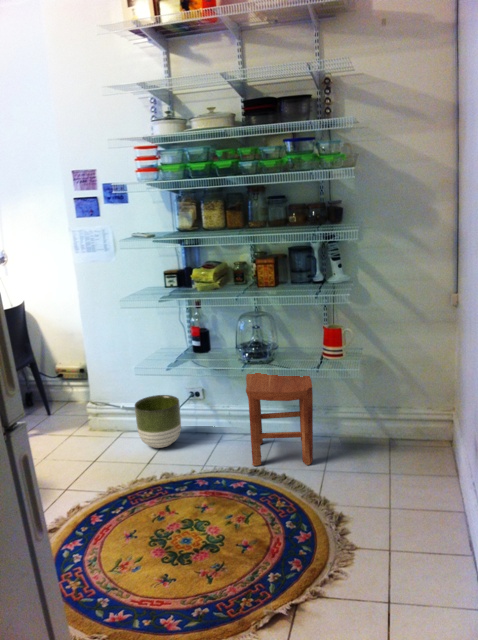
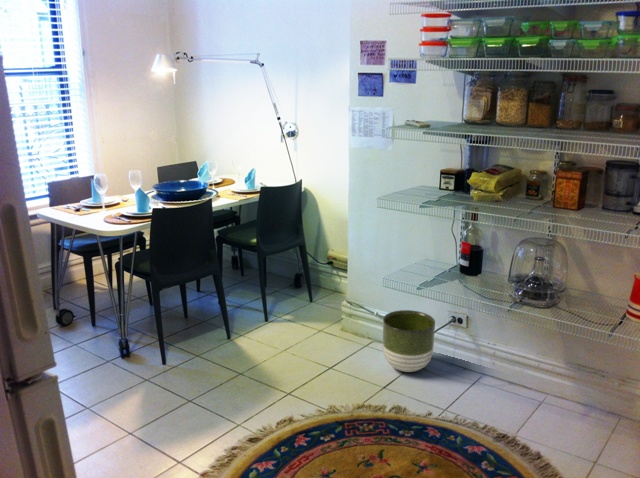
stool: present [246,373,313,466] -> none [503,311,607,452]

